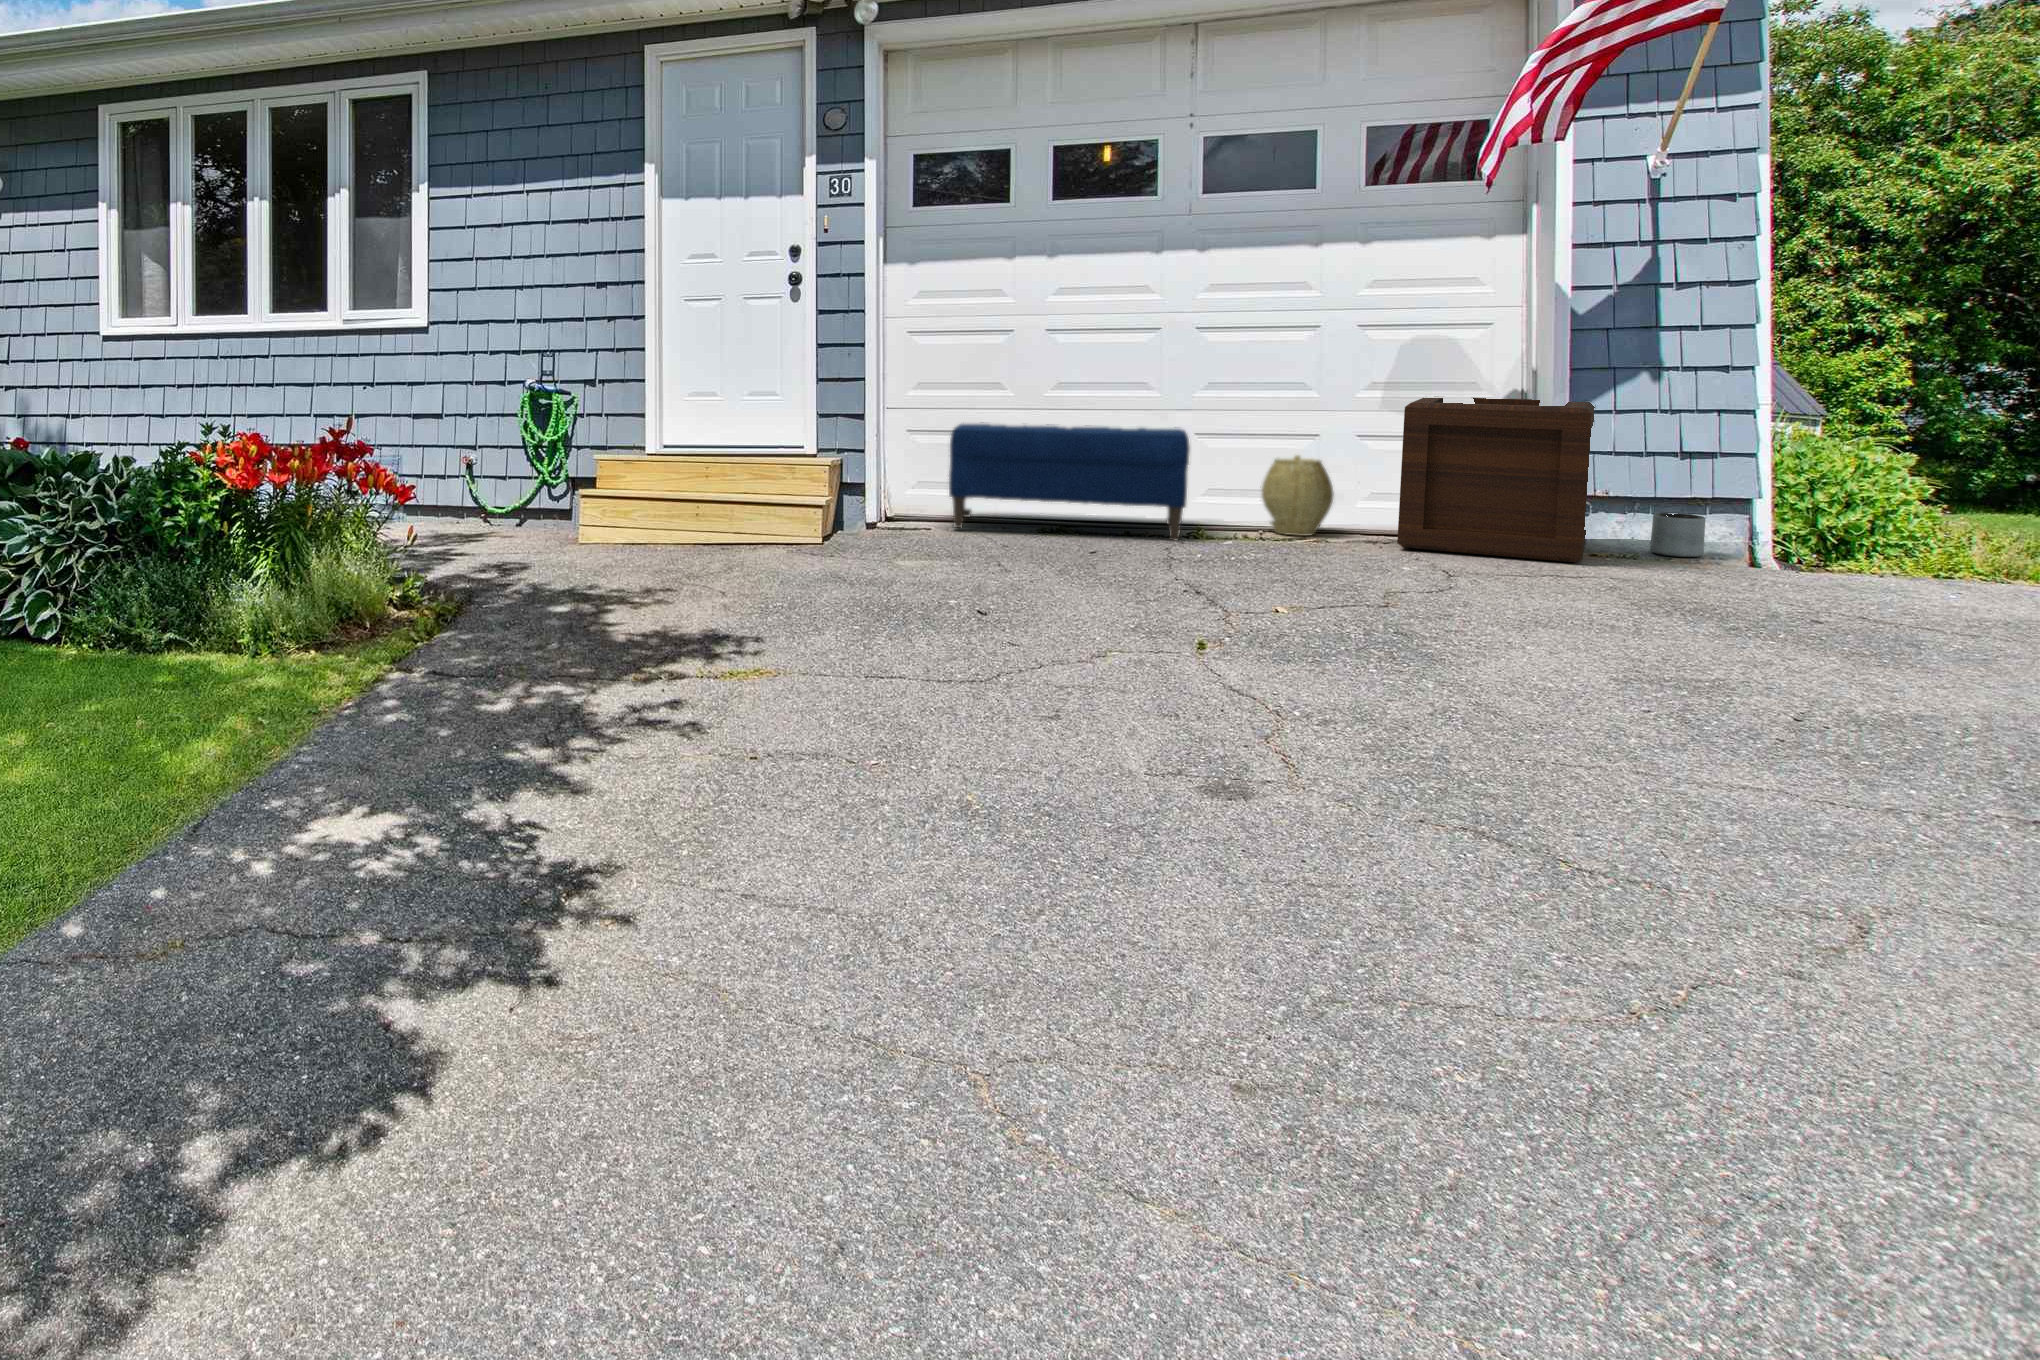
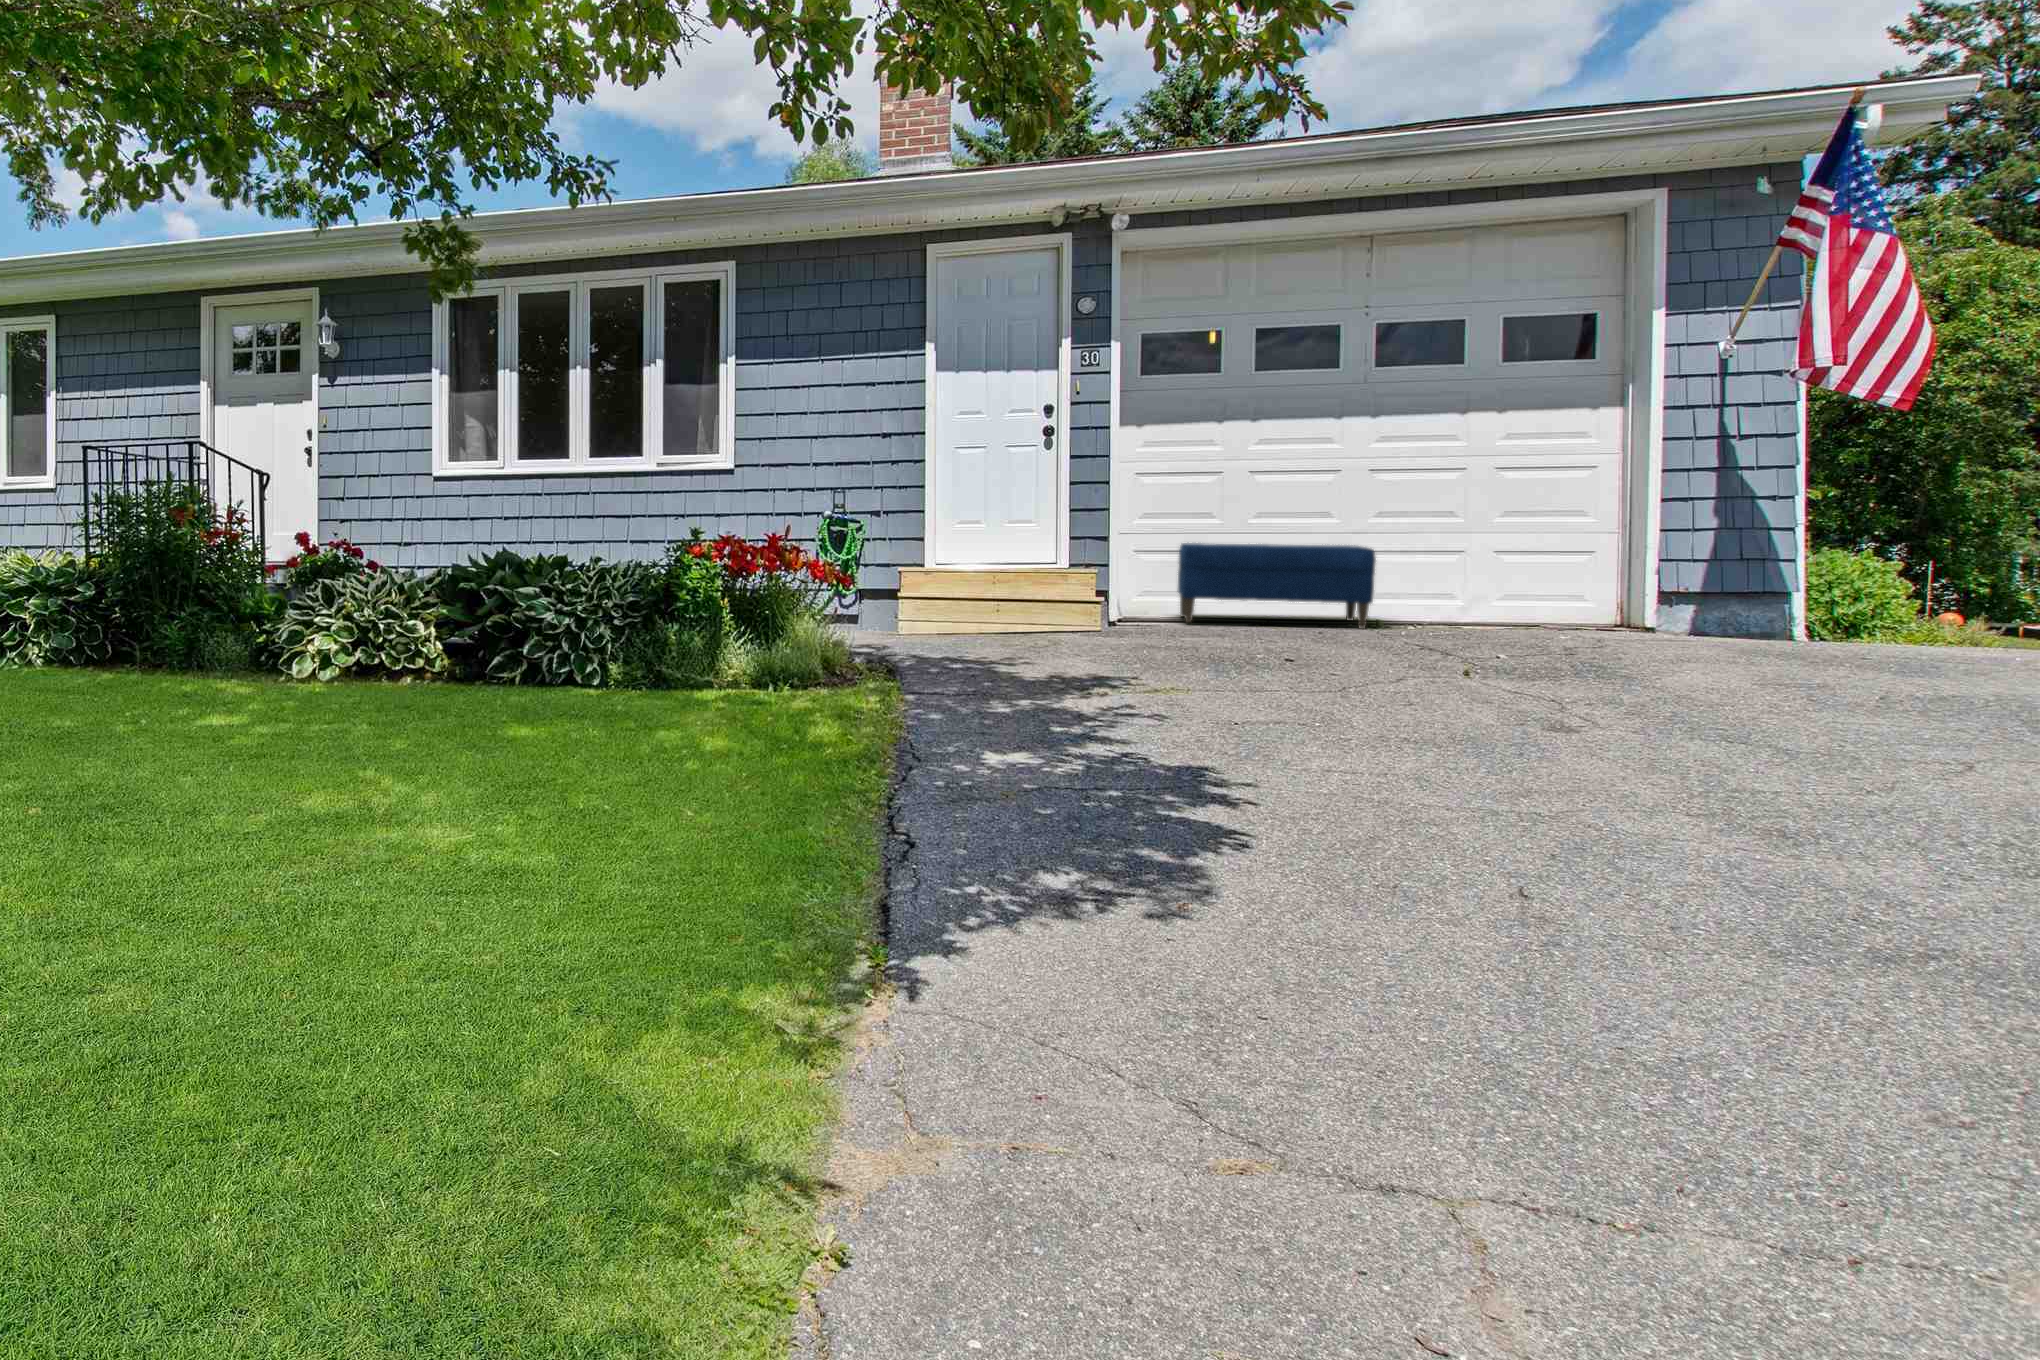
wooden crate: present [1397,398,1595,562] -> none [1536,520,1685,637]
woven basket: present [1262,455,1334,536] -> none [1422,565,1480,625]
planter: present [1650,513,1706,557] -> none [1720,603,1762,633]

